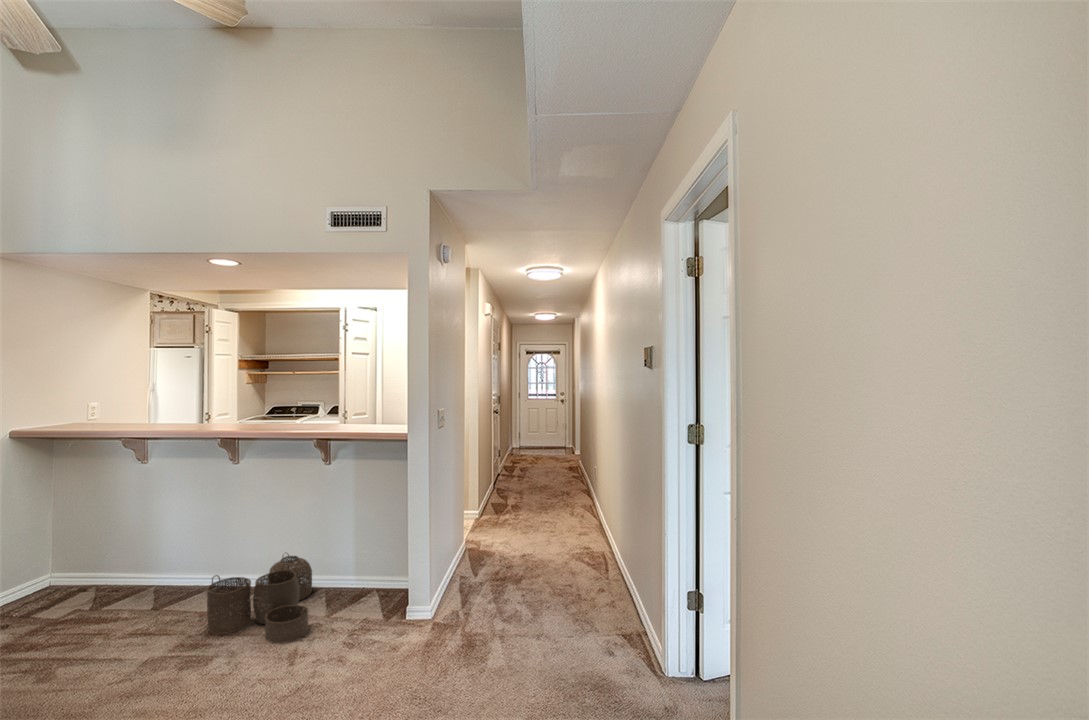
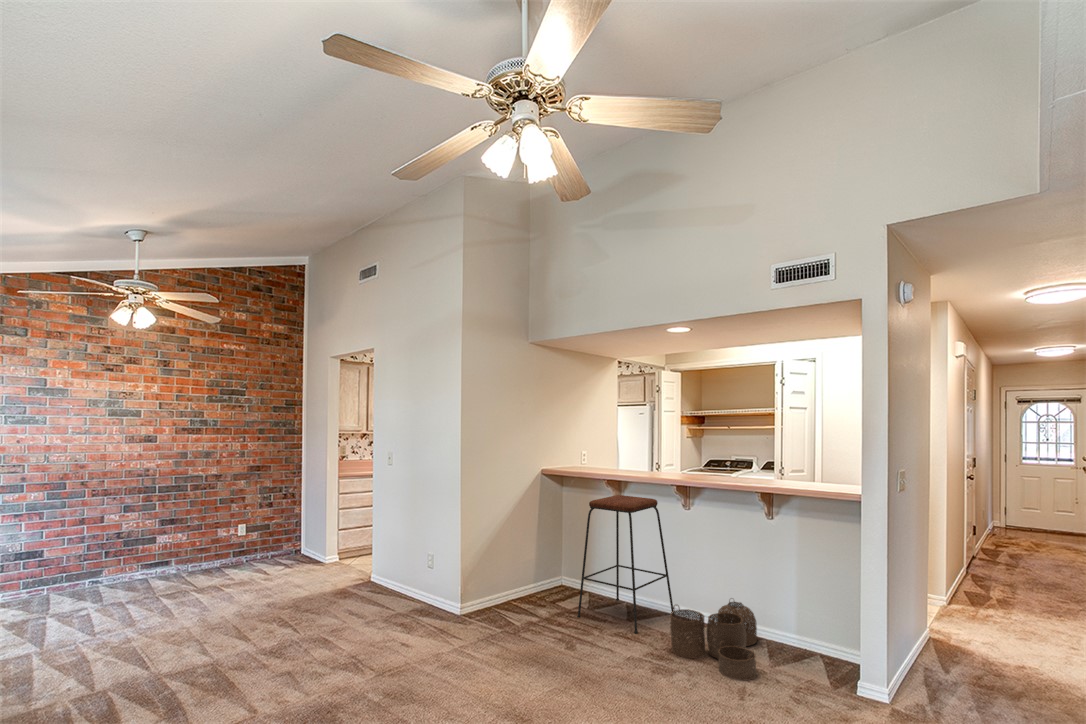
bar stool: none [70,456,218,622] -> present [577,495,673,634]

